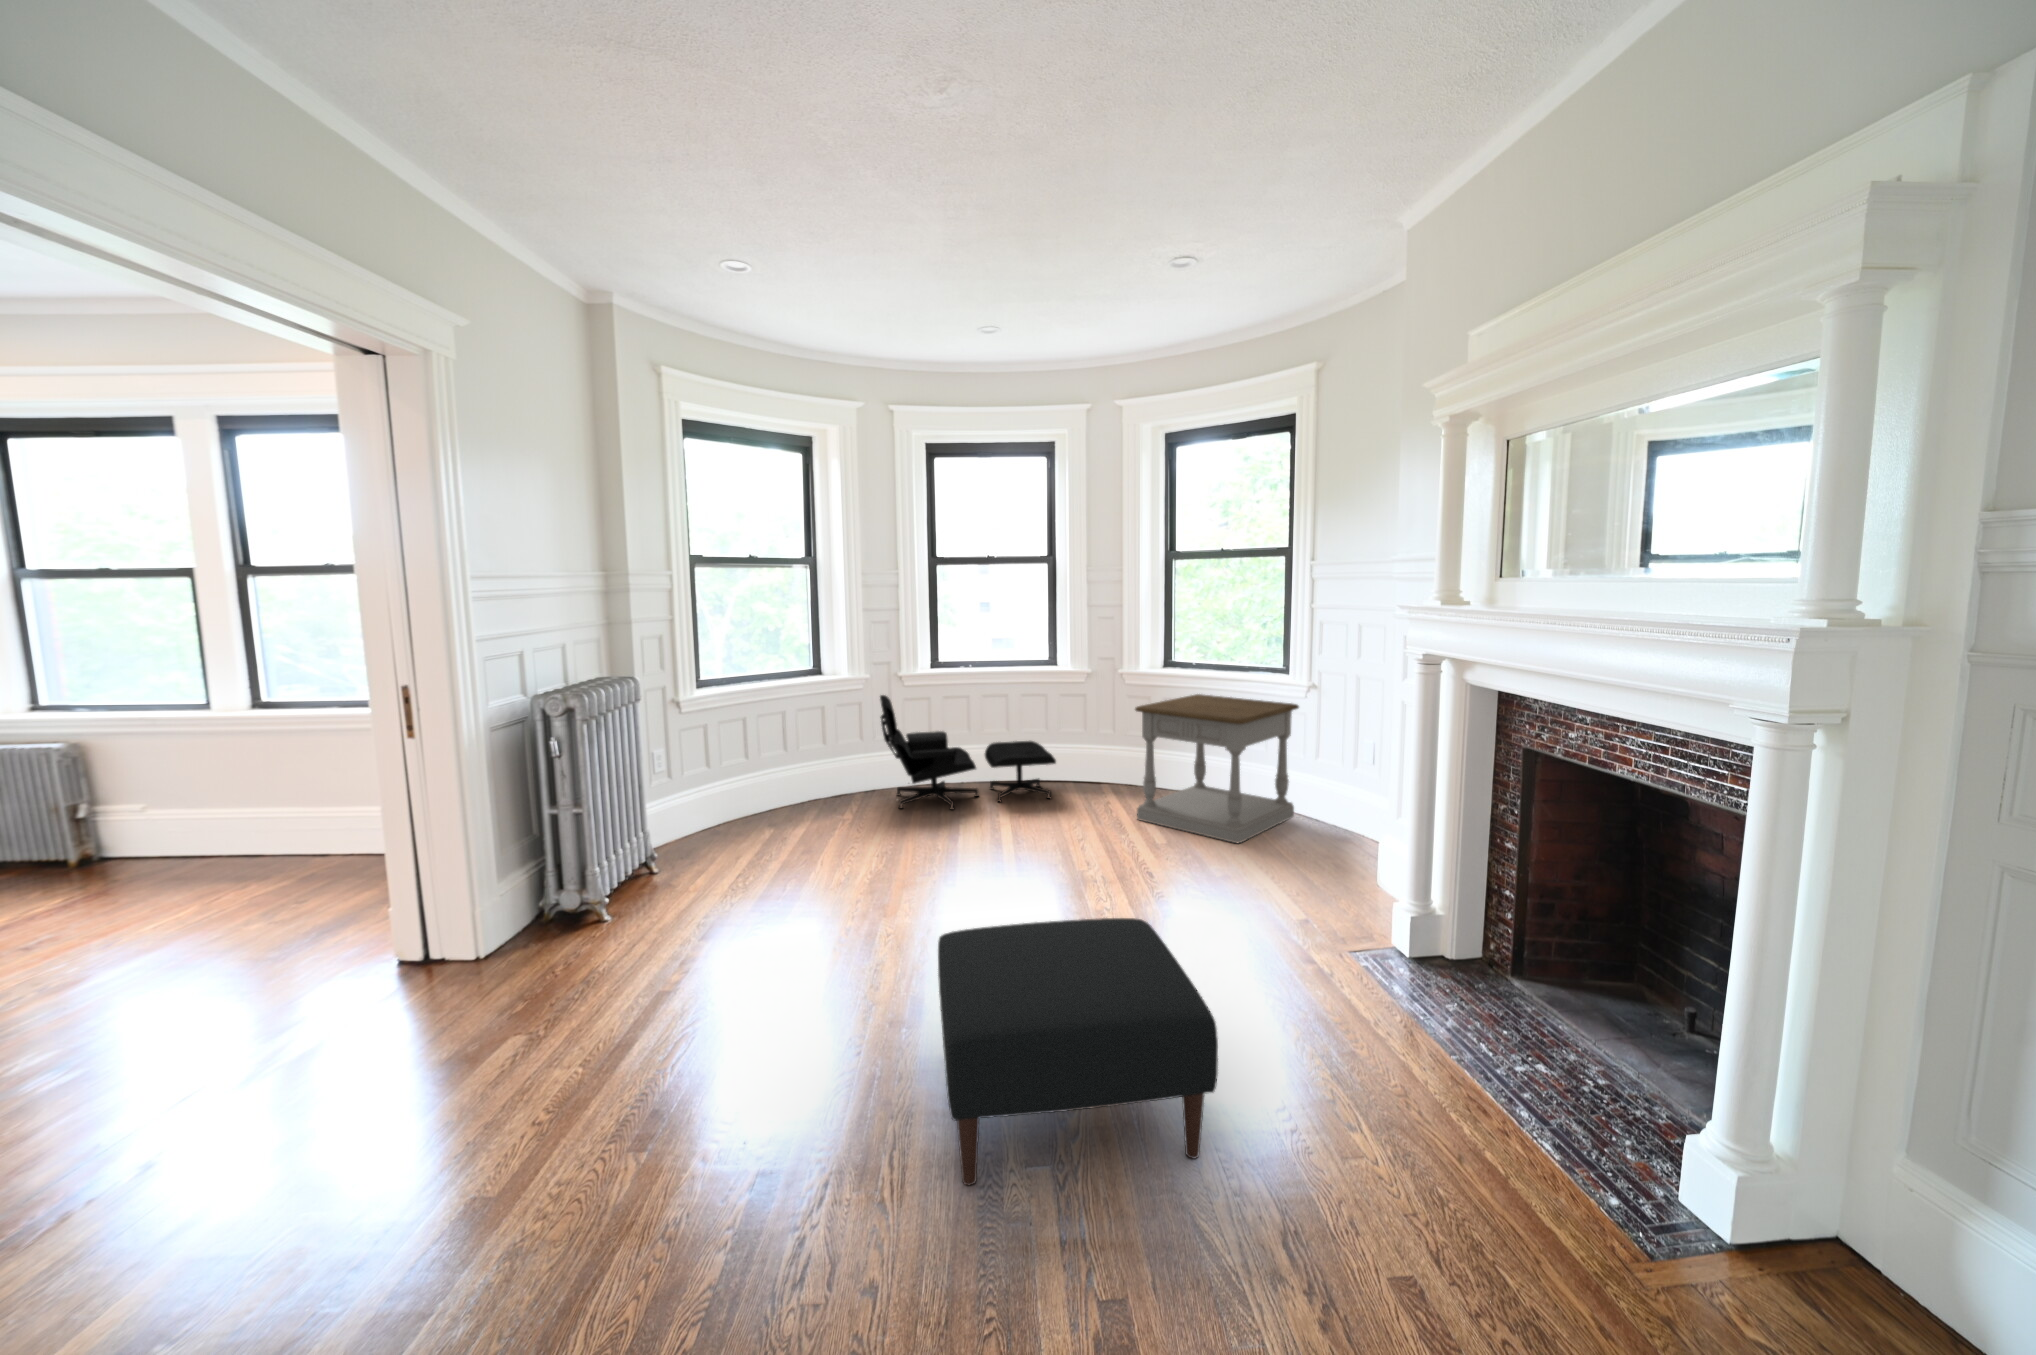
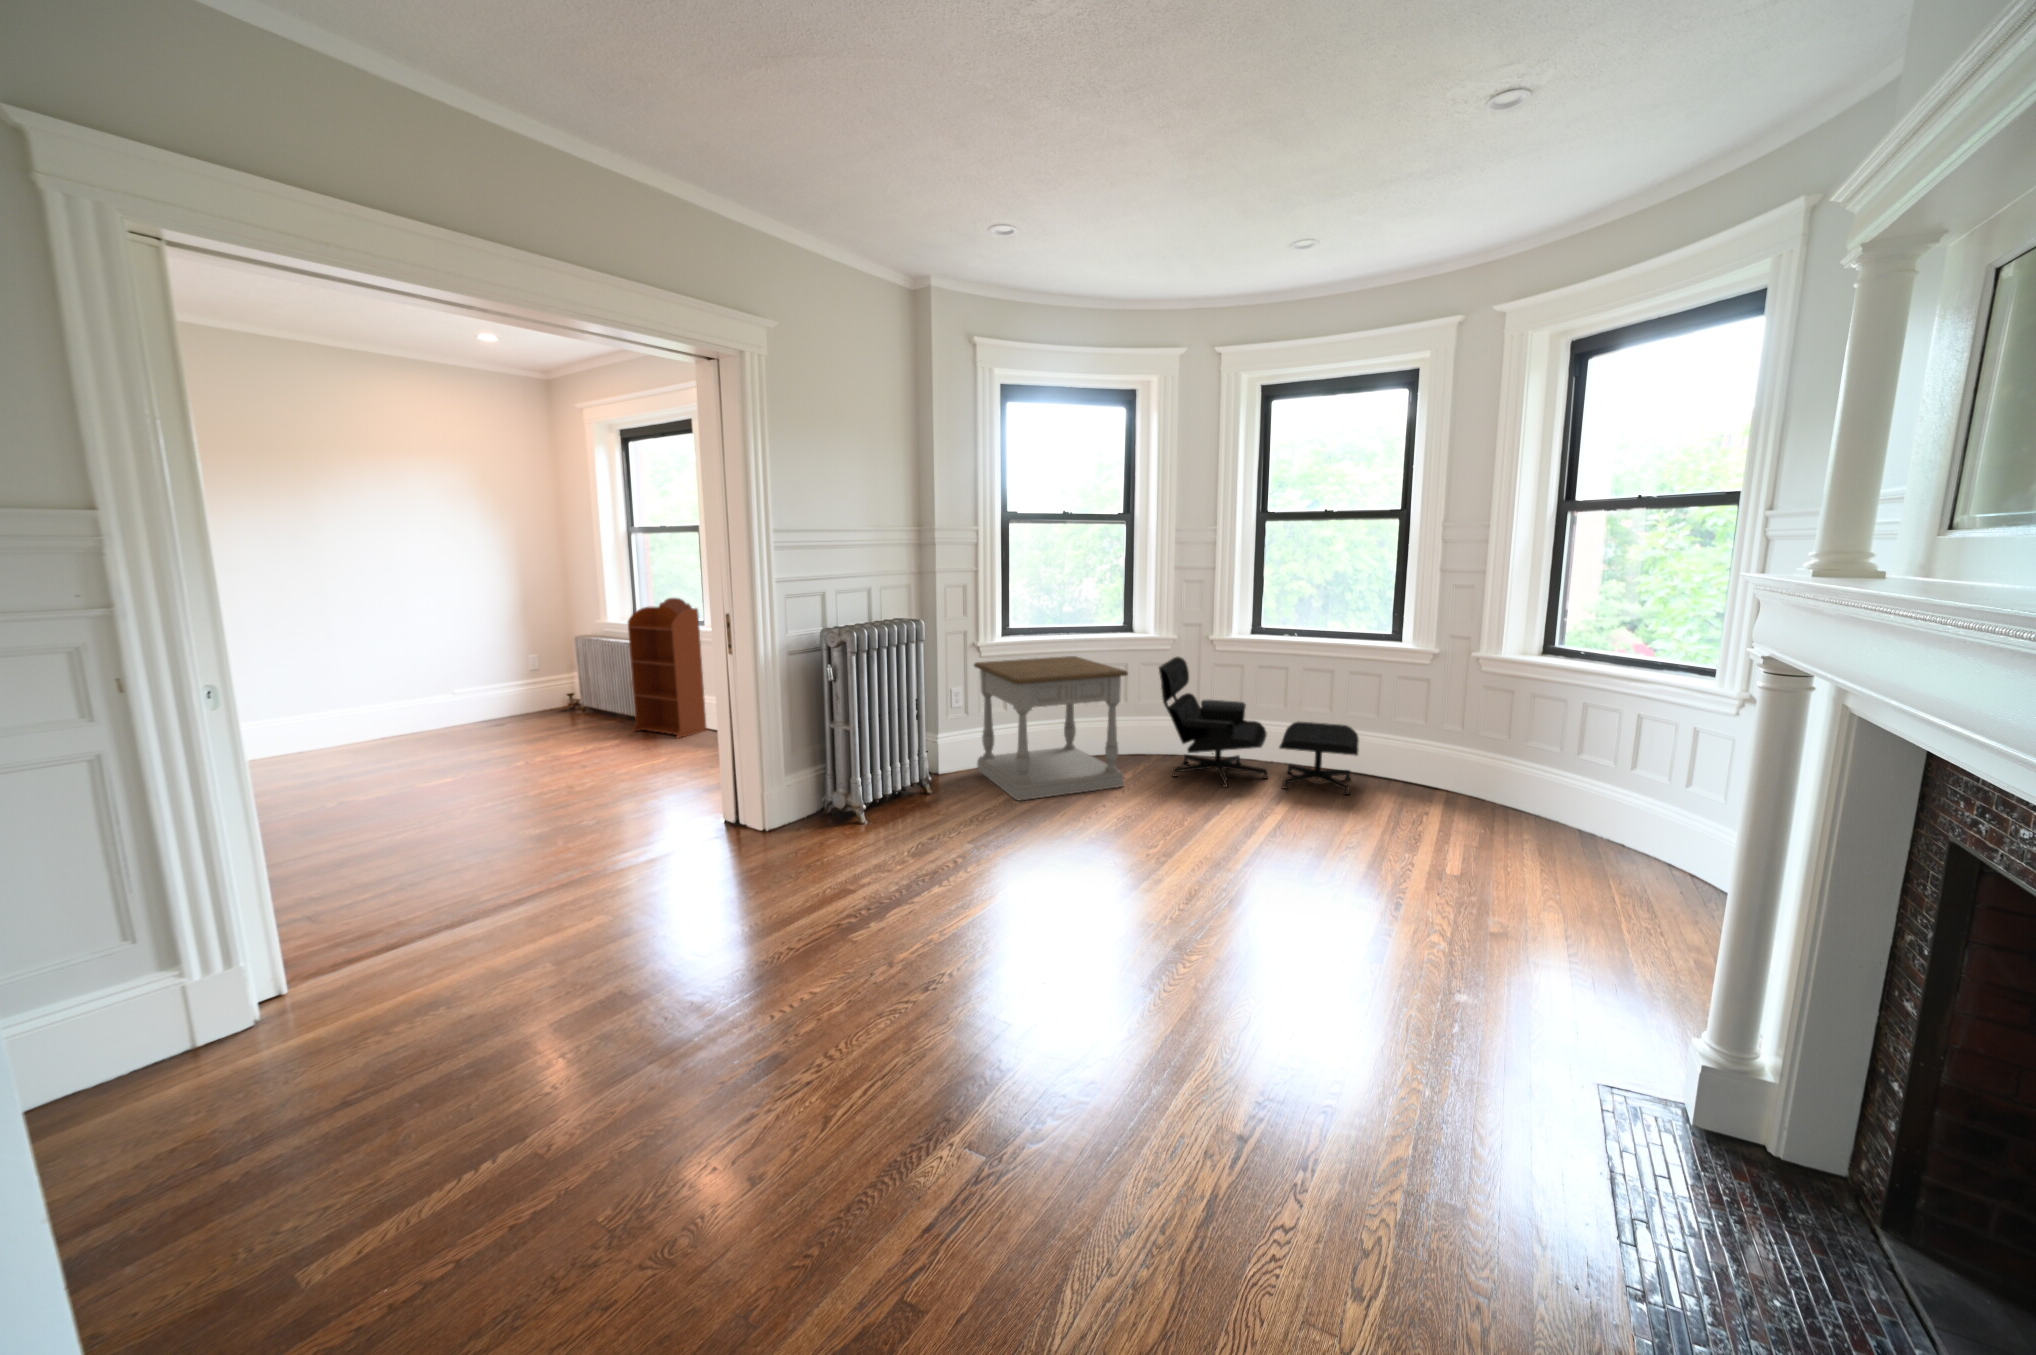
bookcase: none [46,672,225,884] -> present [628,598,706,739]
side table: present [1135,694,1299,843] -> present [974,656,1128,801]
ottoman: present [938,918,1218,1185] -> none [876,899,1212,1224]

